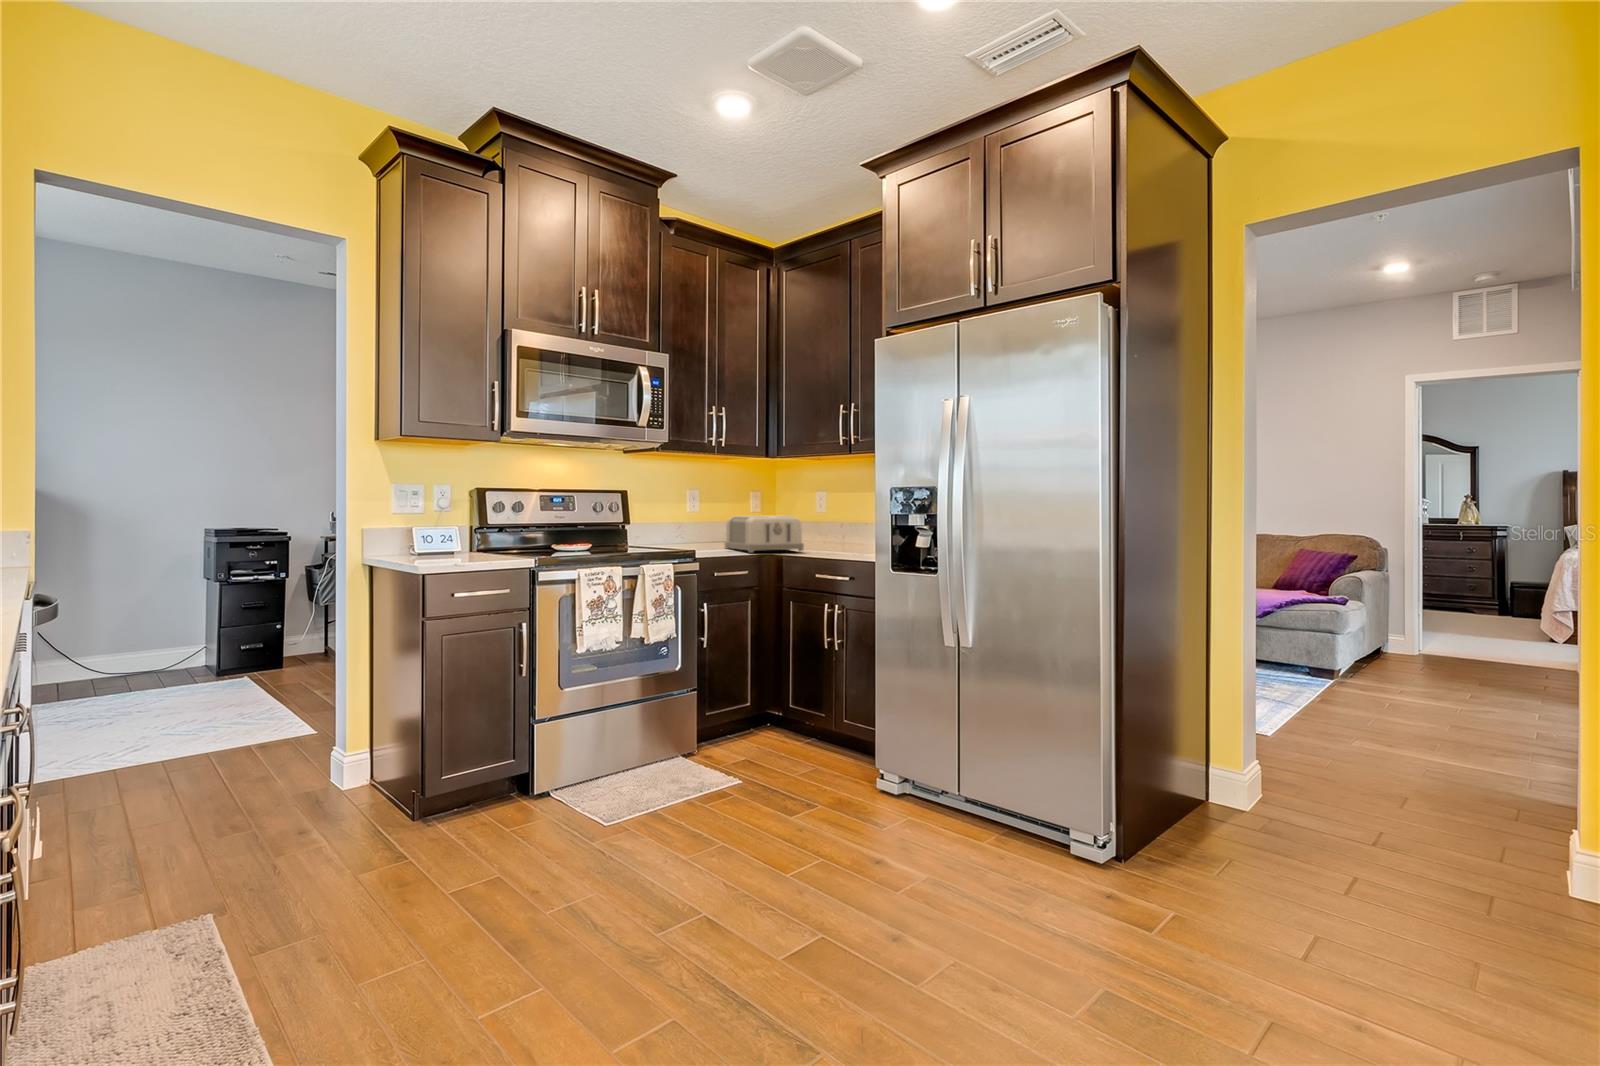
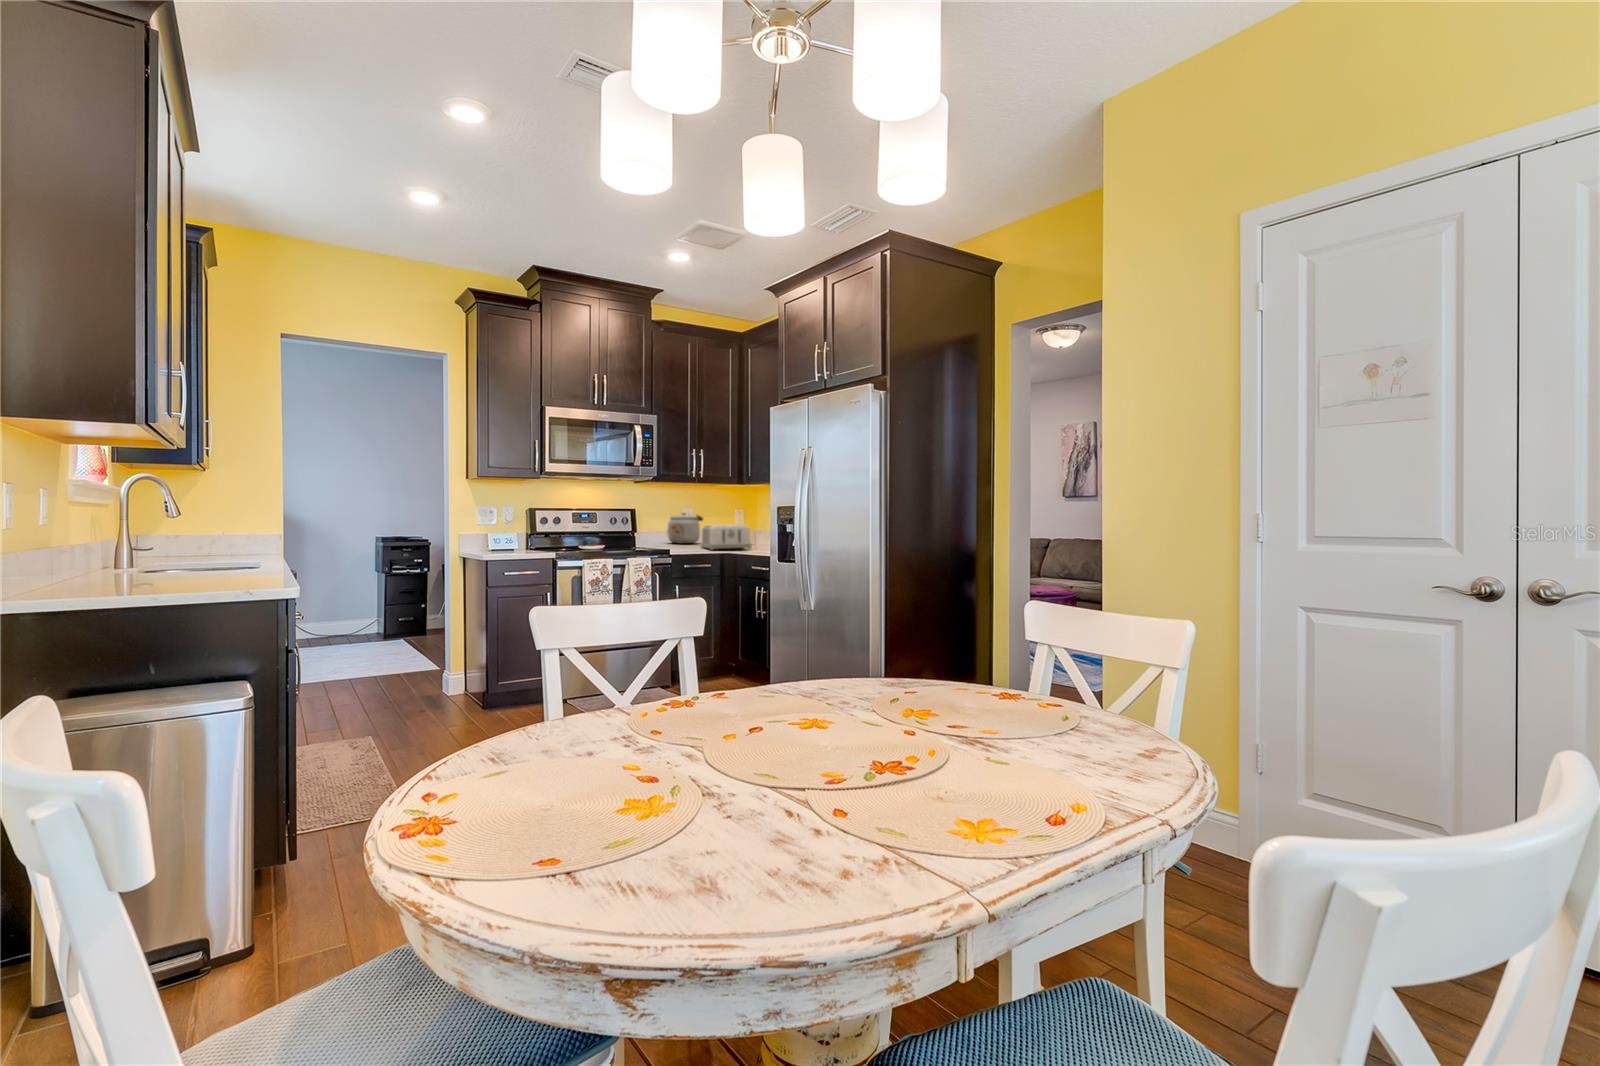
kettle: none [656,498,713,541] -> present [667,512,703,543]

